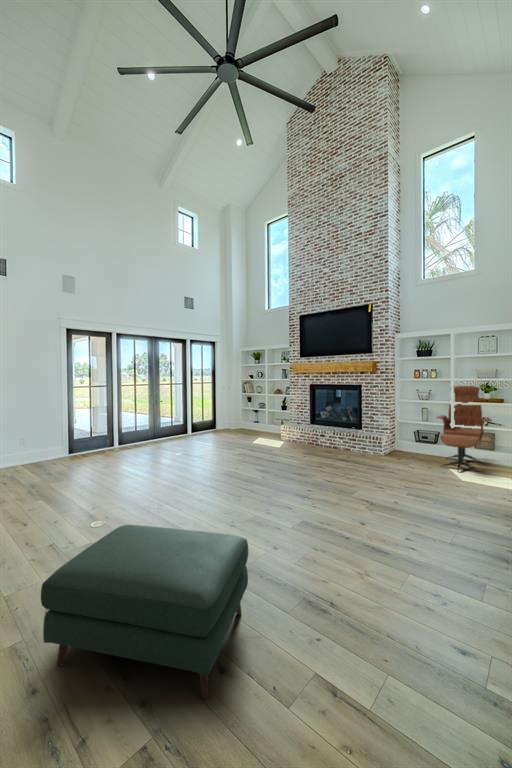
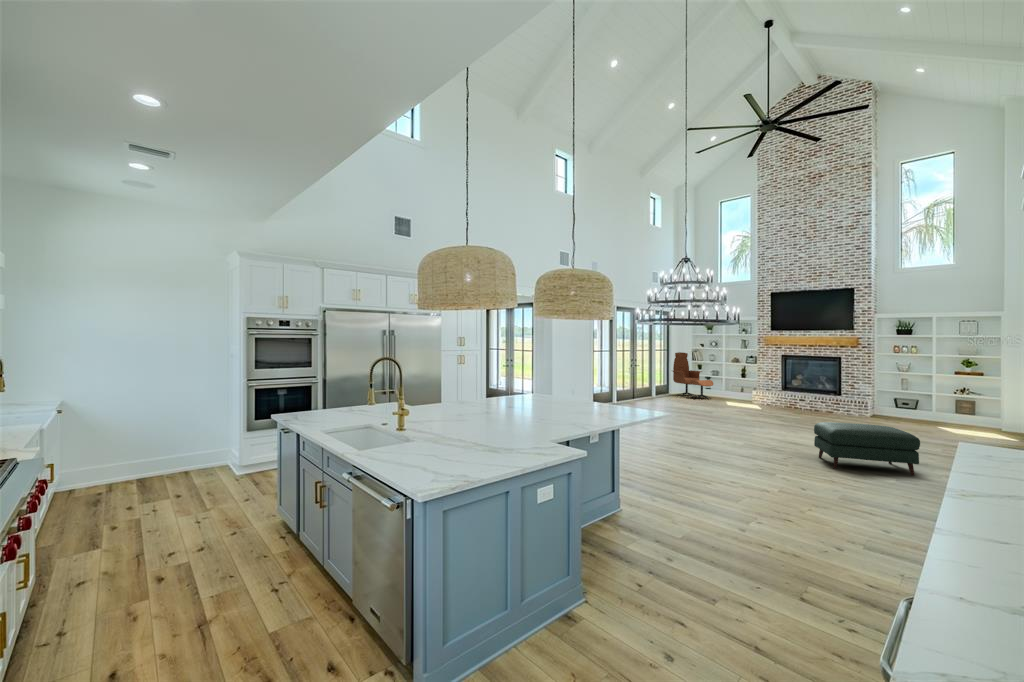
lounge chair: present [436,386,492,470] -> present [673,352,713,399]

